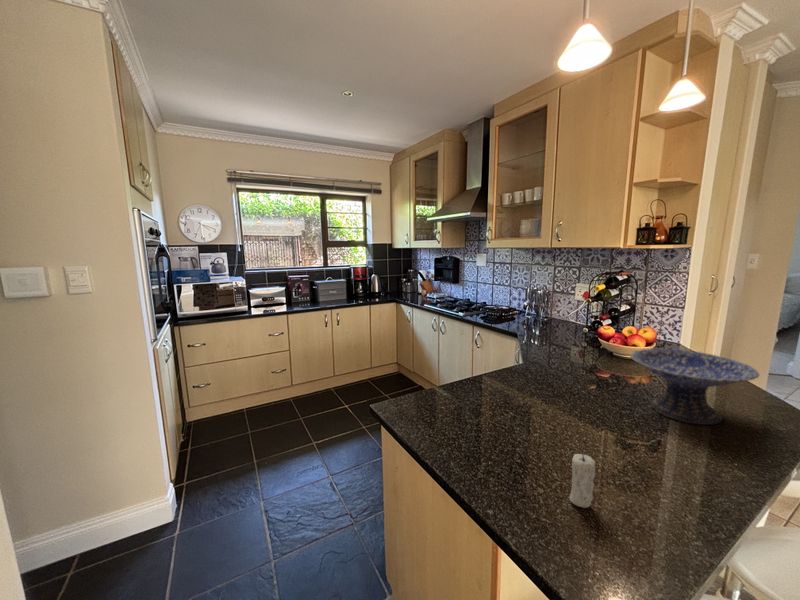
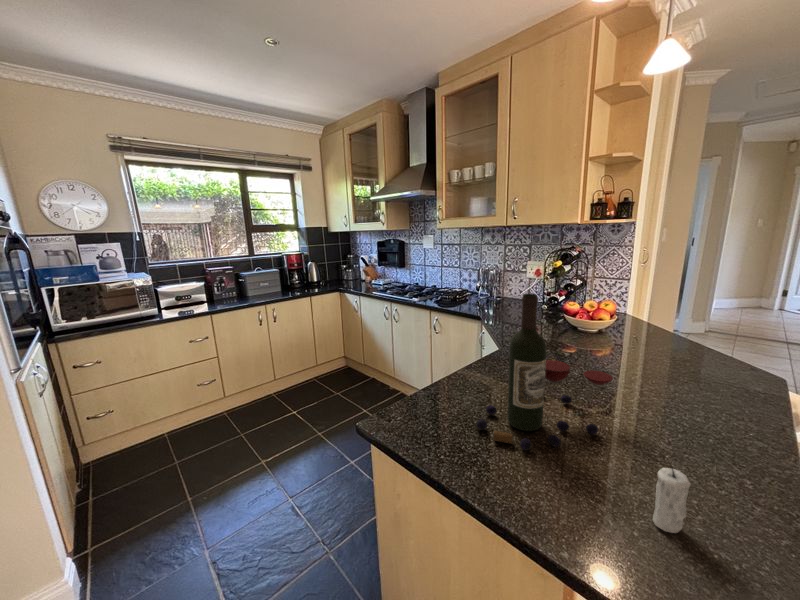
wine bottle: none [462,309,593,440] -> present [477,294,613,450]
decorative bowl: present [630,349,759,425] -> none [627,322,759,398]

